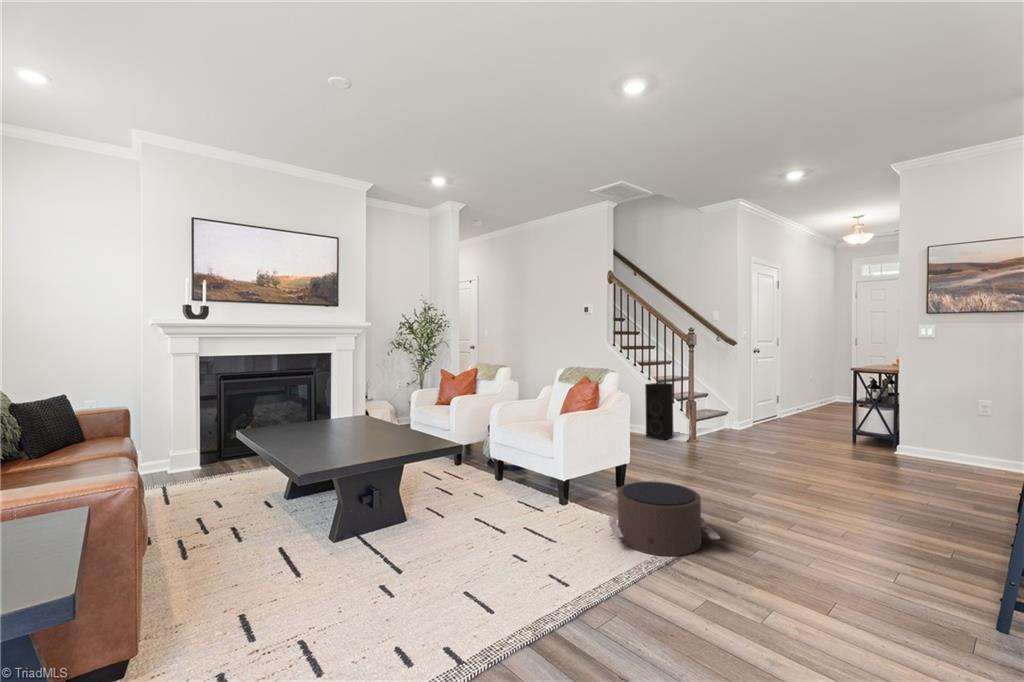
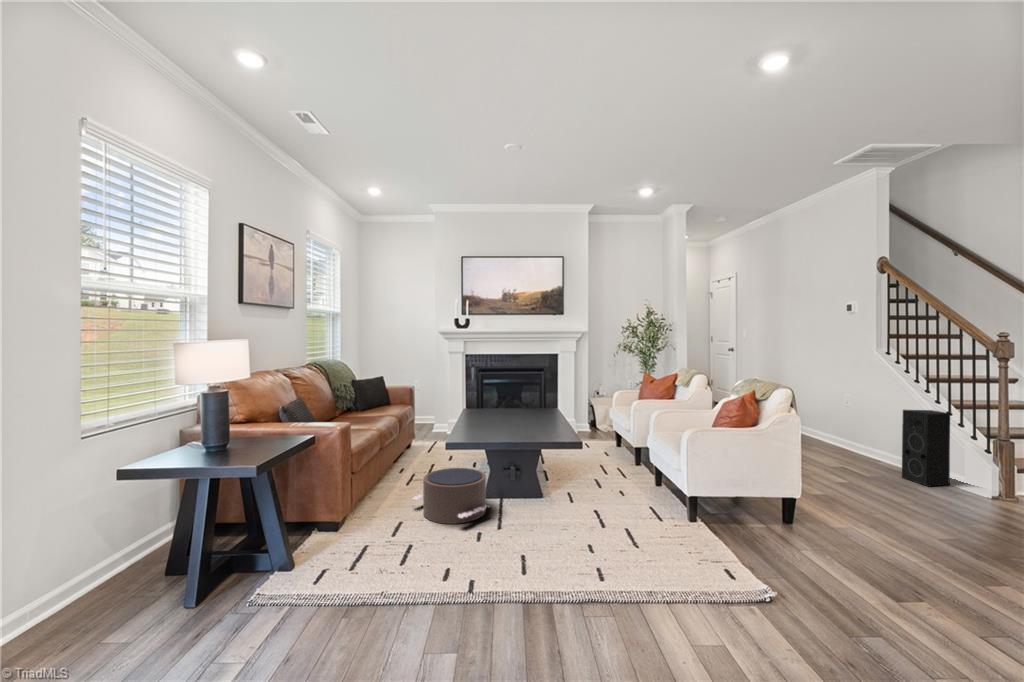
pouf: present [609,482,720,556] -> present [413,468,487,524]

